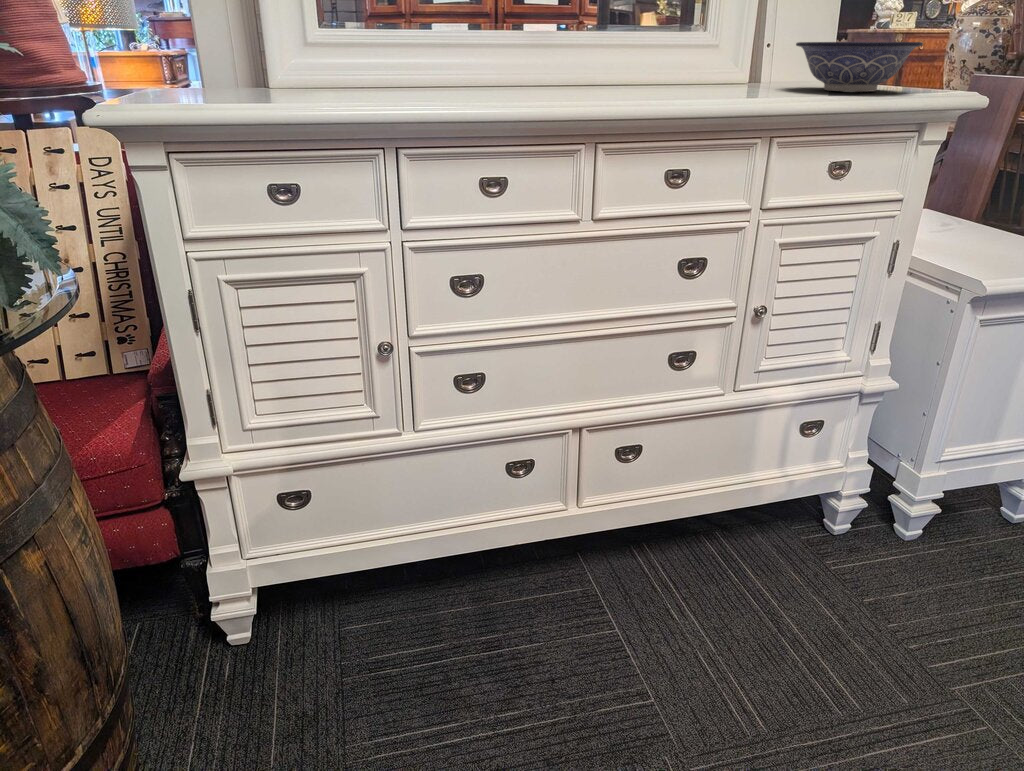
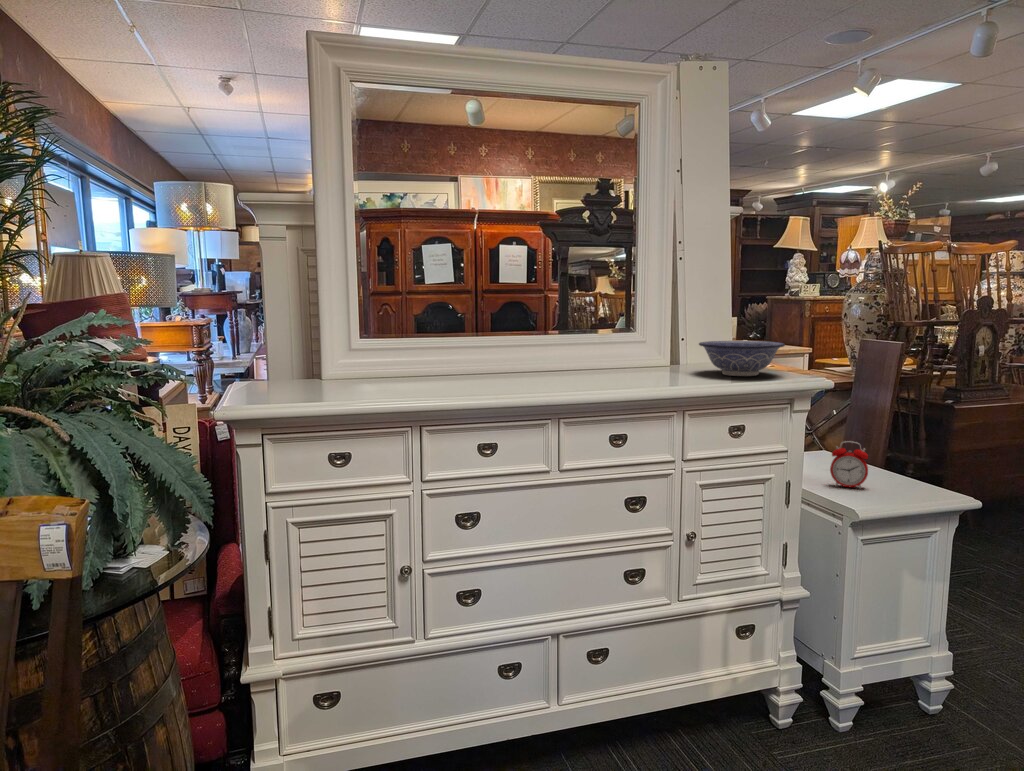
alarm clock: none [945,191,1002,256] -> present [830,441,868,488]

